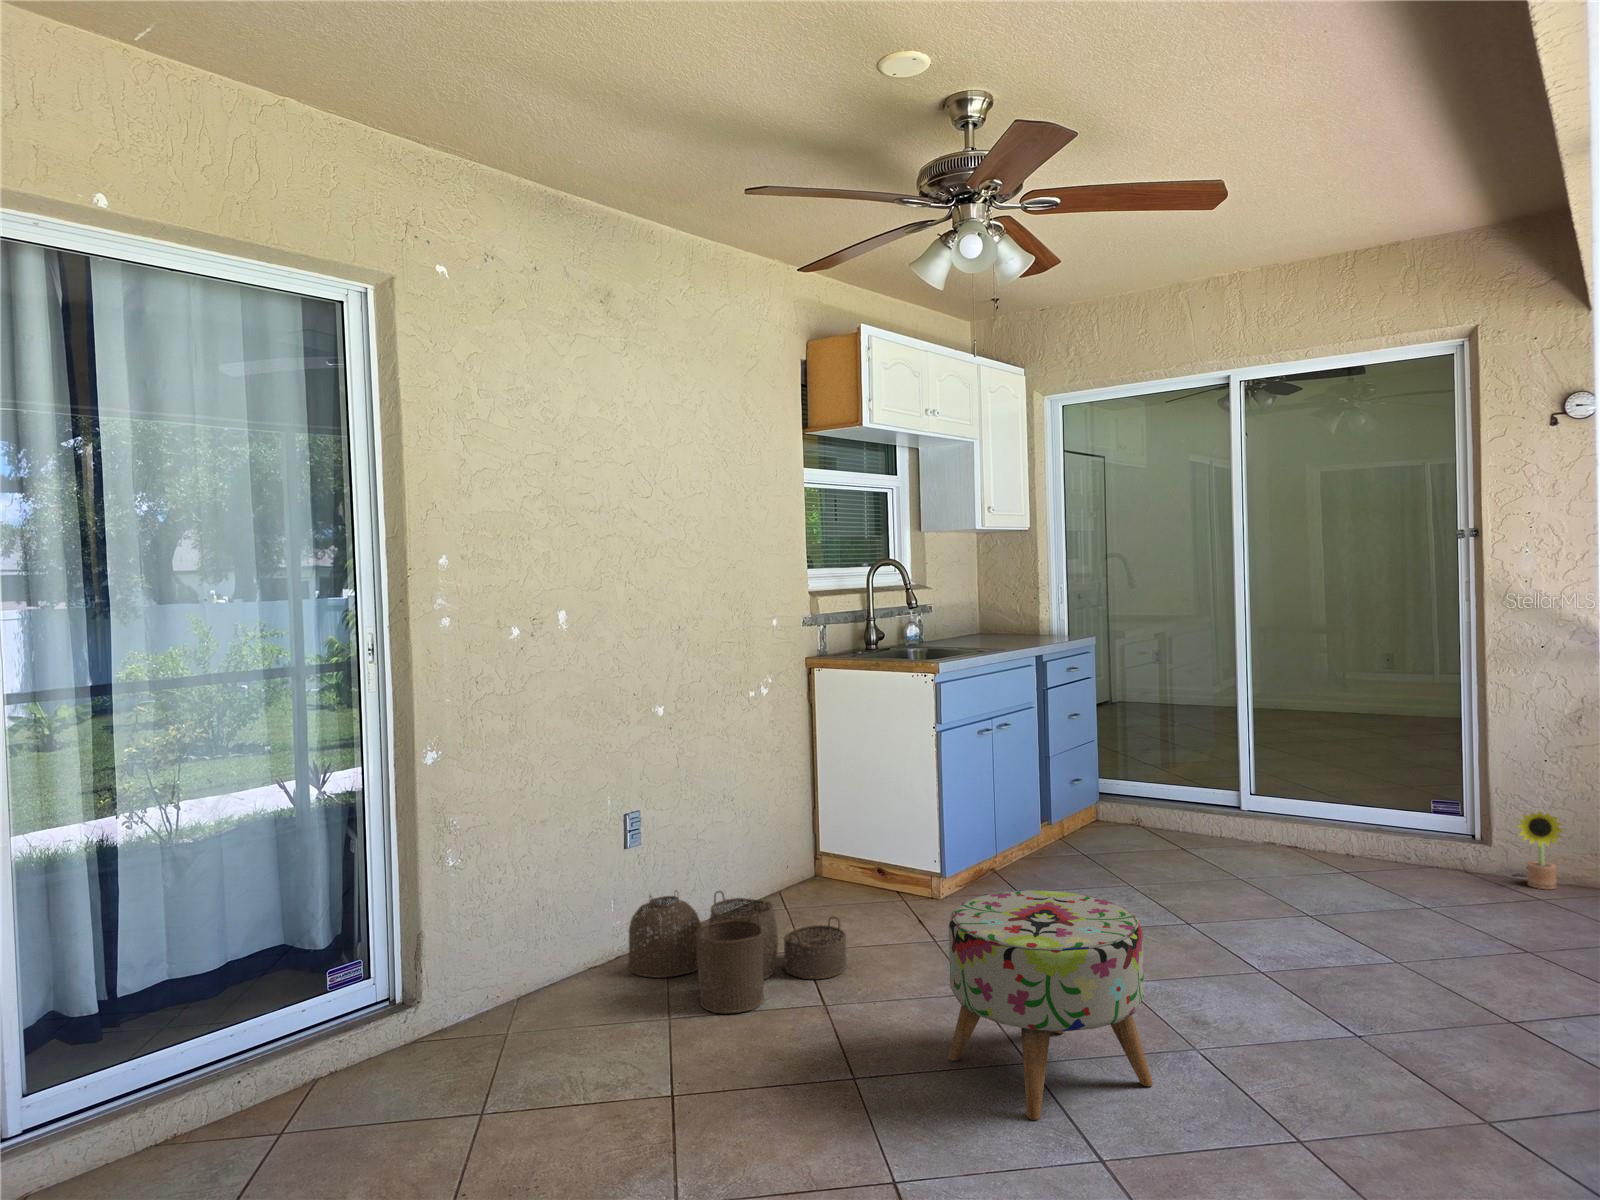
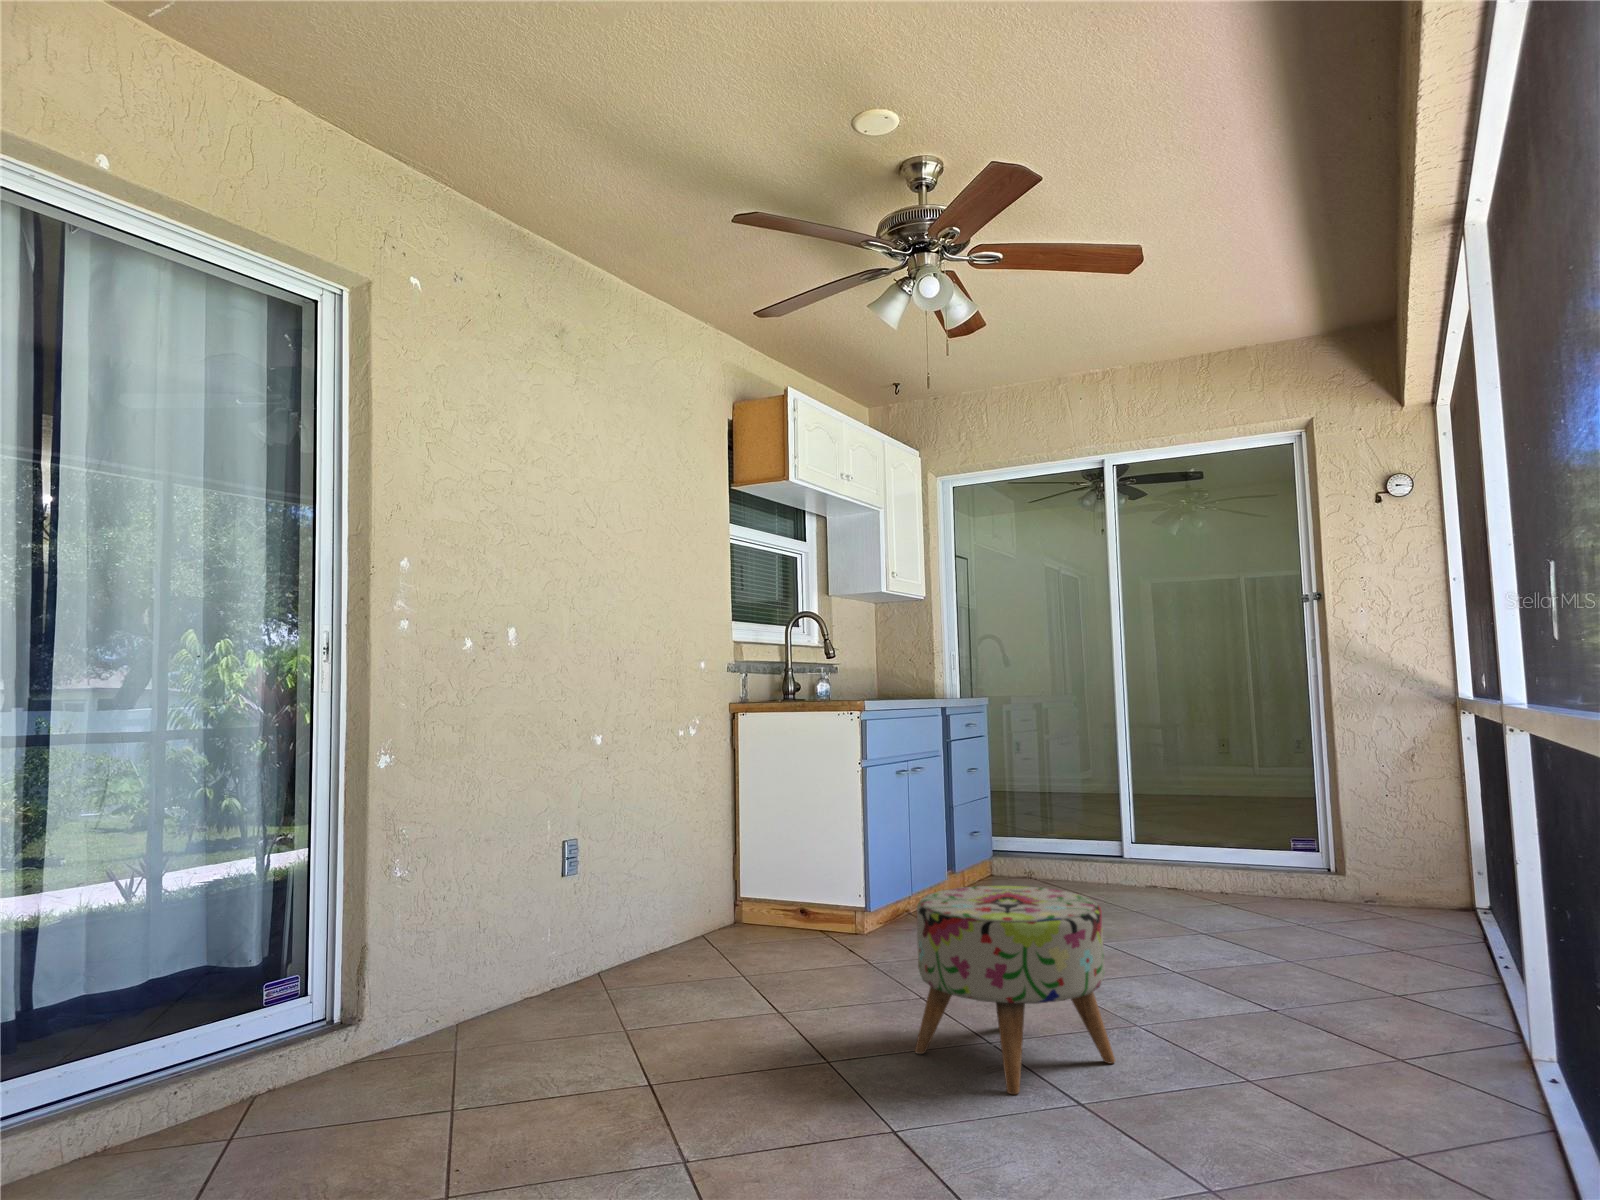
decorative plant: present [1518,811,1563,889] -> none [1370,837,1412,910]
woven basket: present [628,891,847,1013] -> none [564,913,791,1029]

